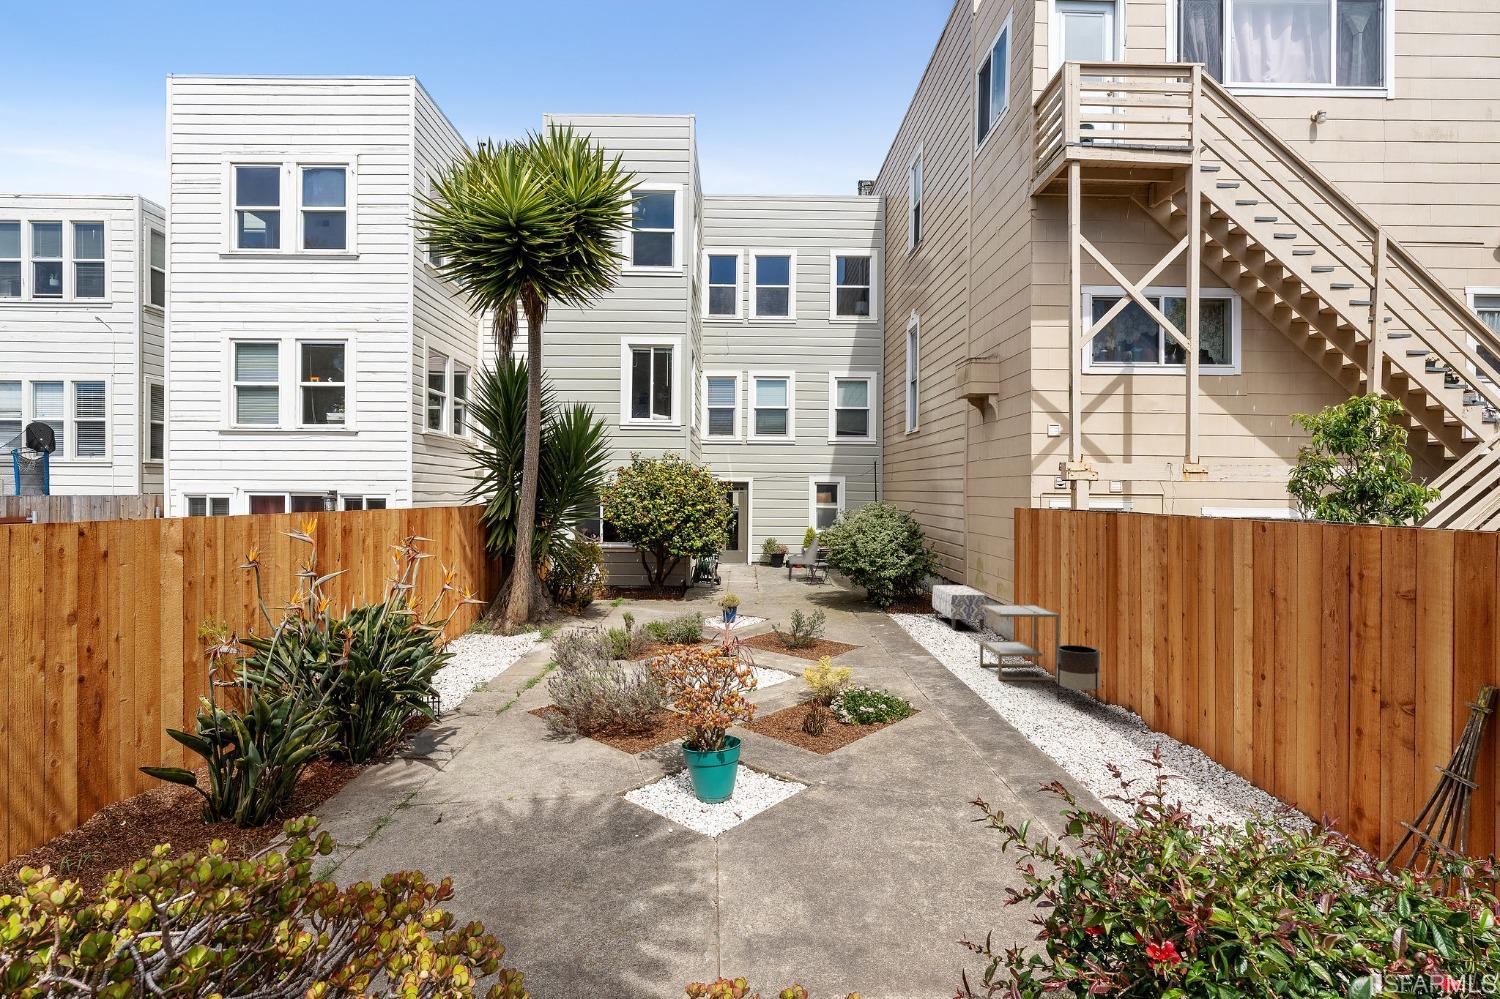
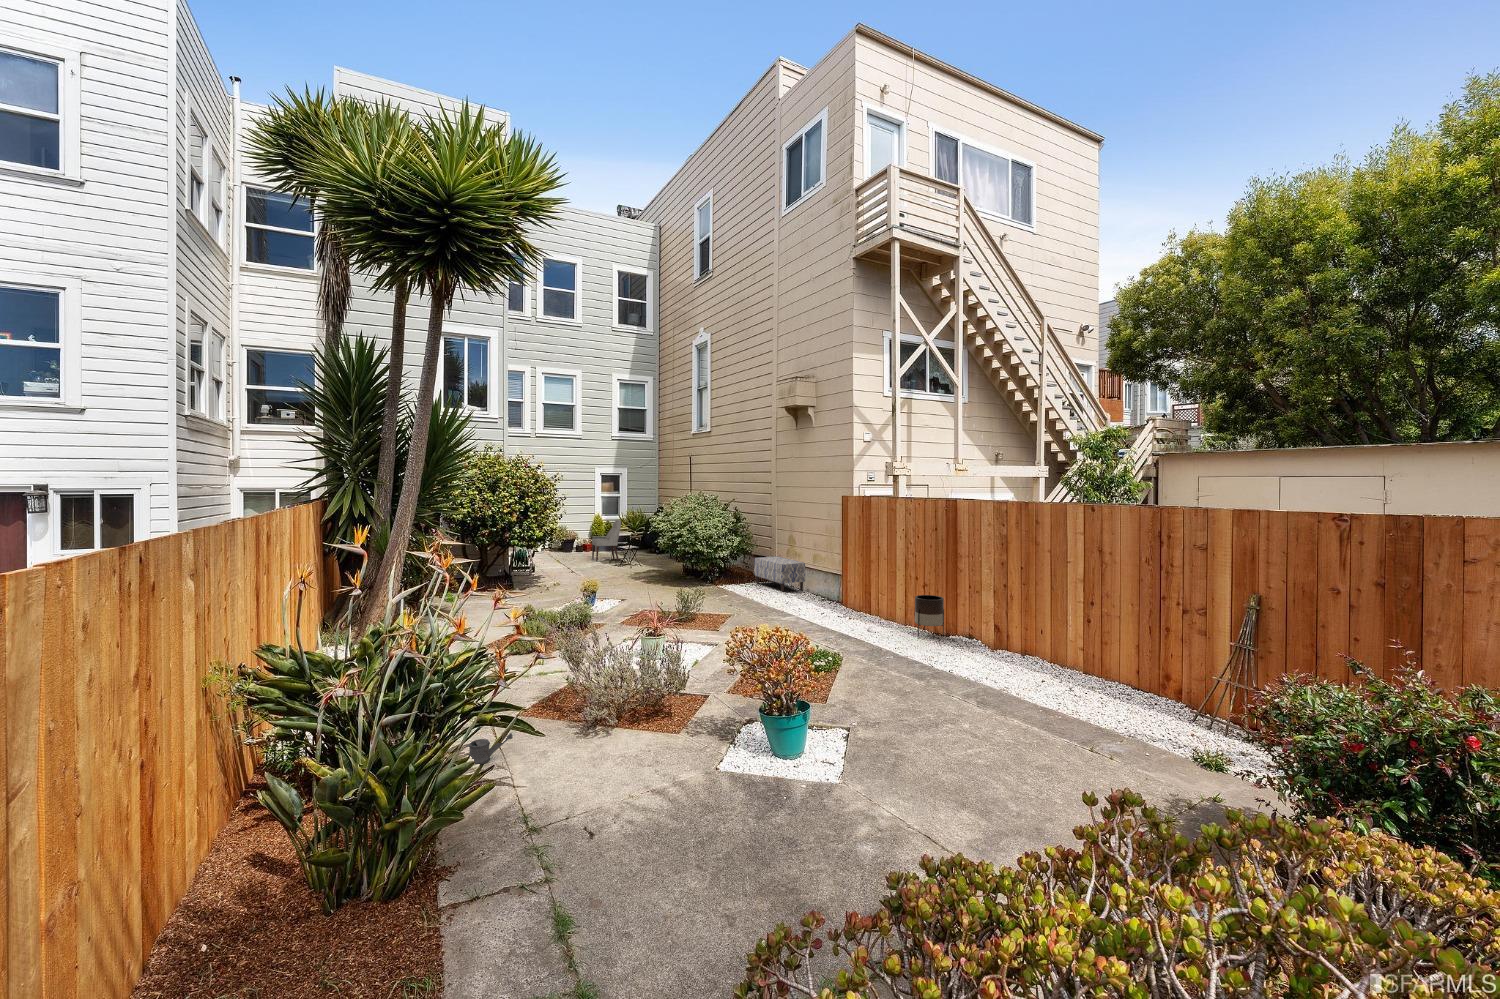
side table: present [980,605,1059,681] -> none [838,568,899,626]

